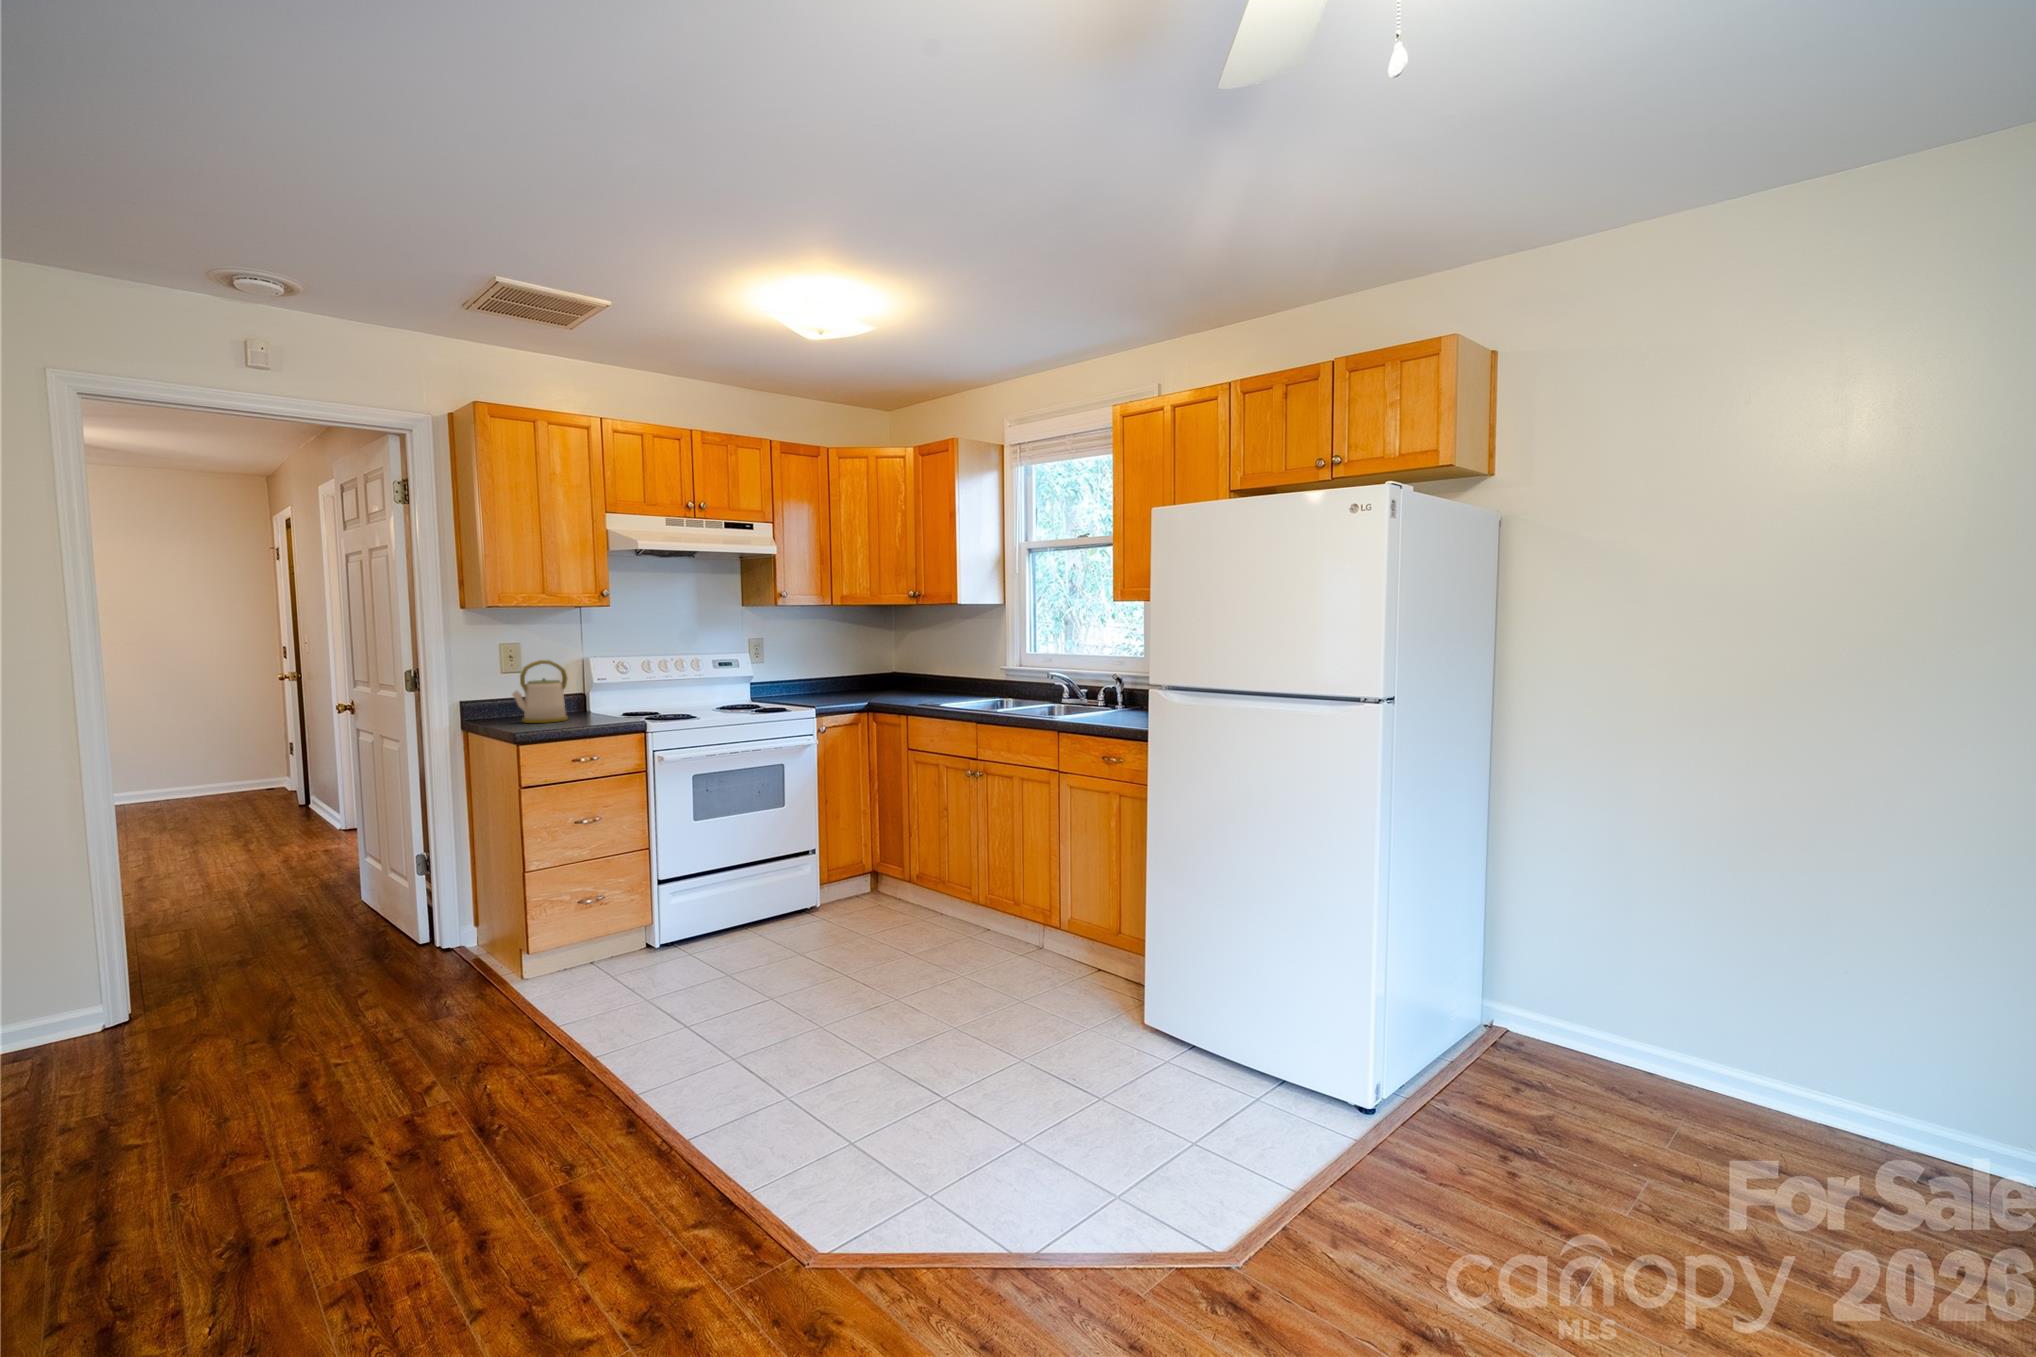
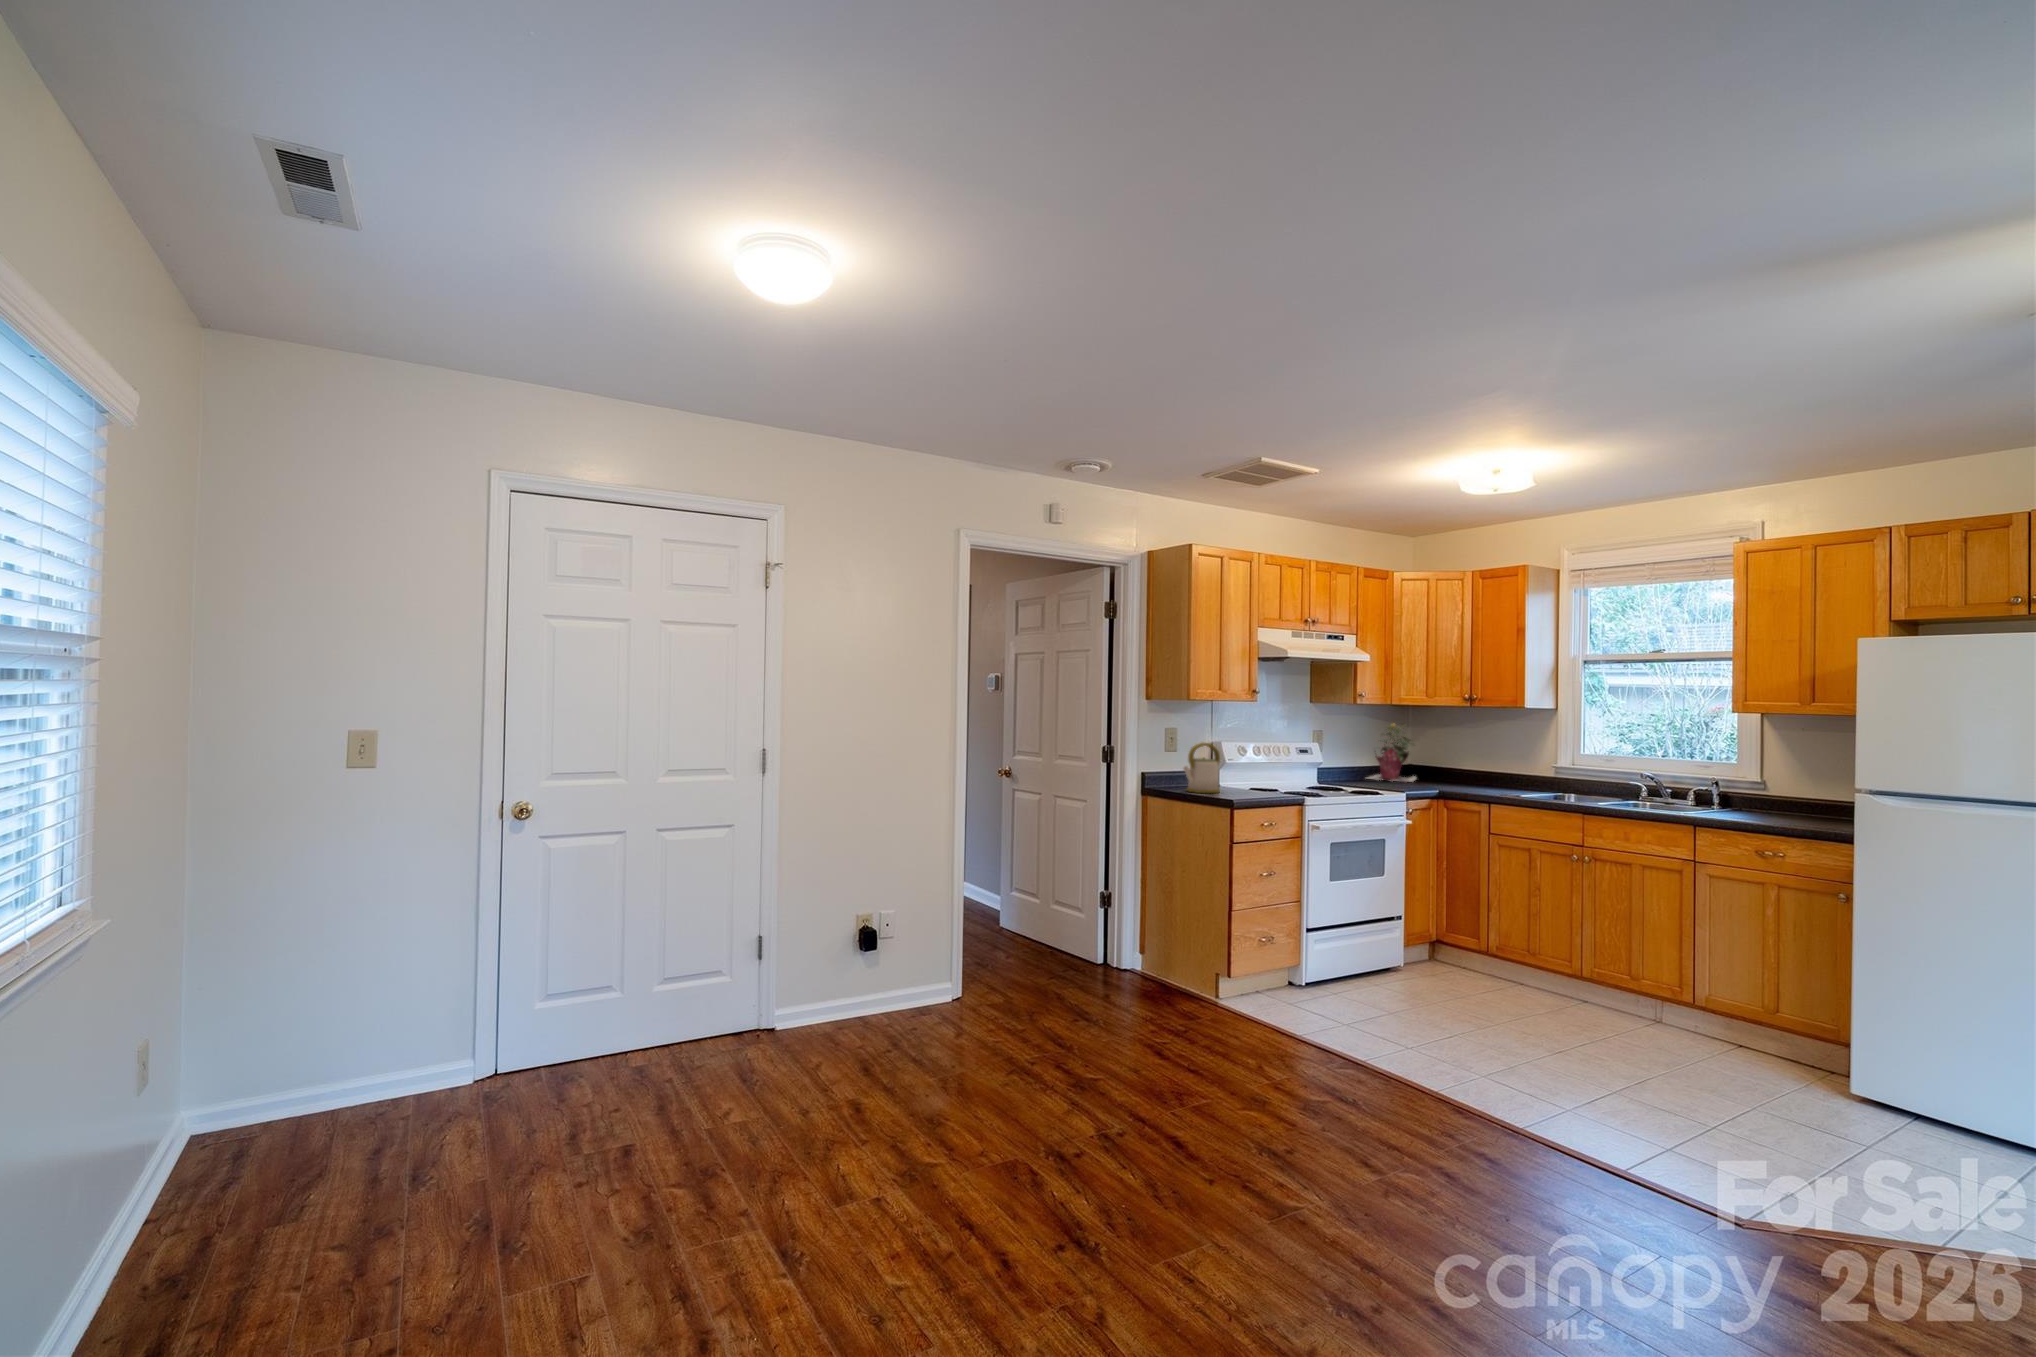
potted plant: none [829,626,896,693] -> present [1368,724,1417,782]

